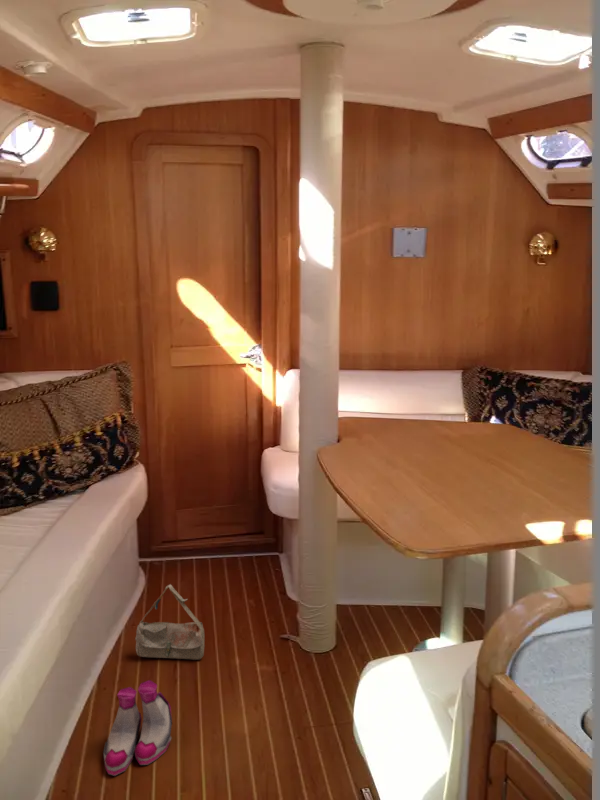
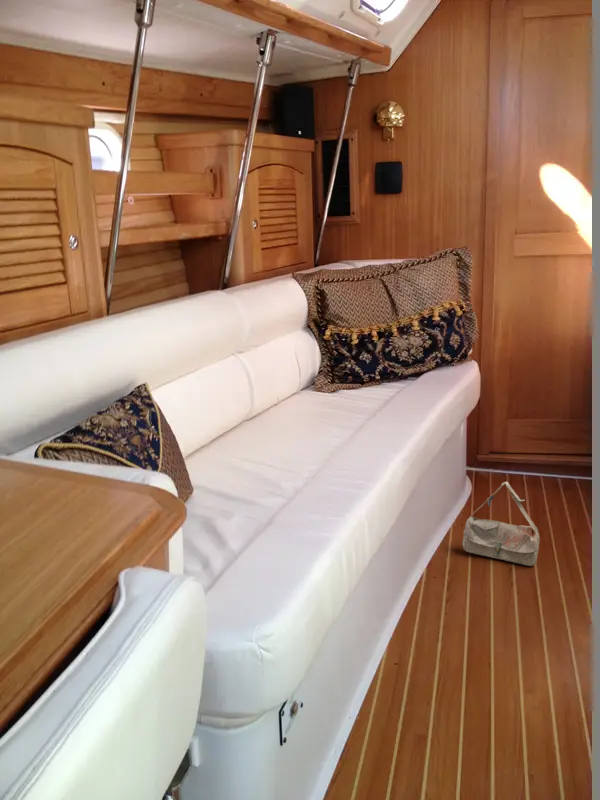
boots: present [104,680,172,776] -> none [435,572,508,660]

